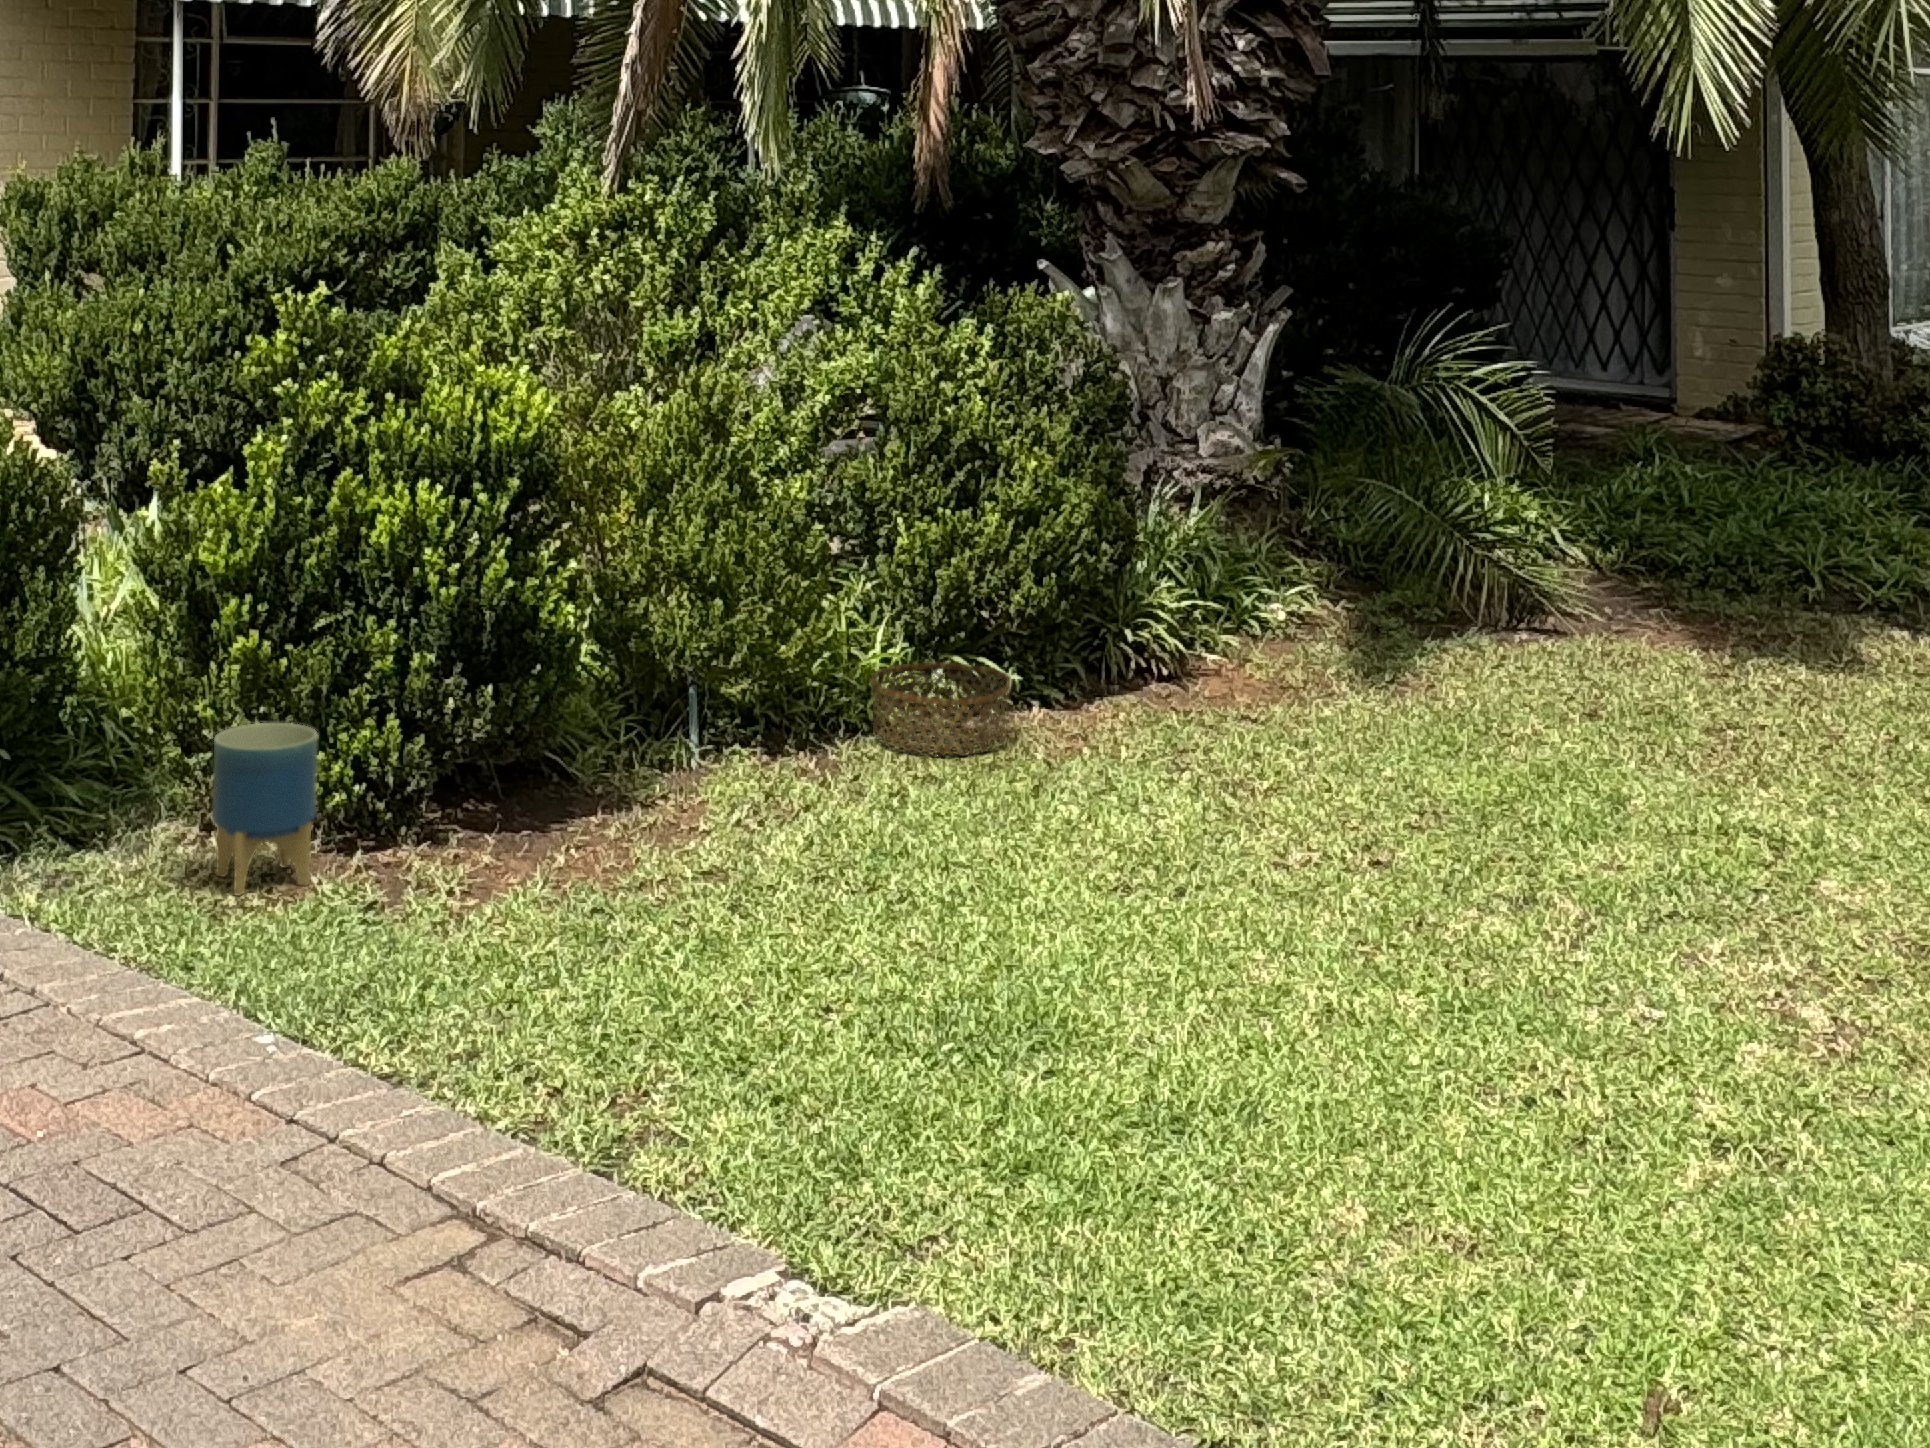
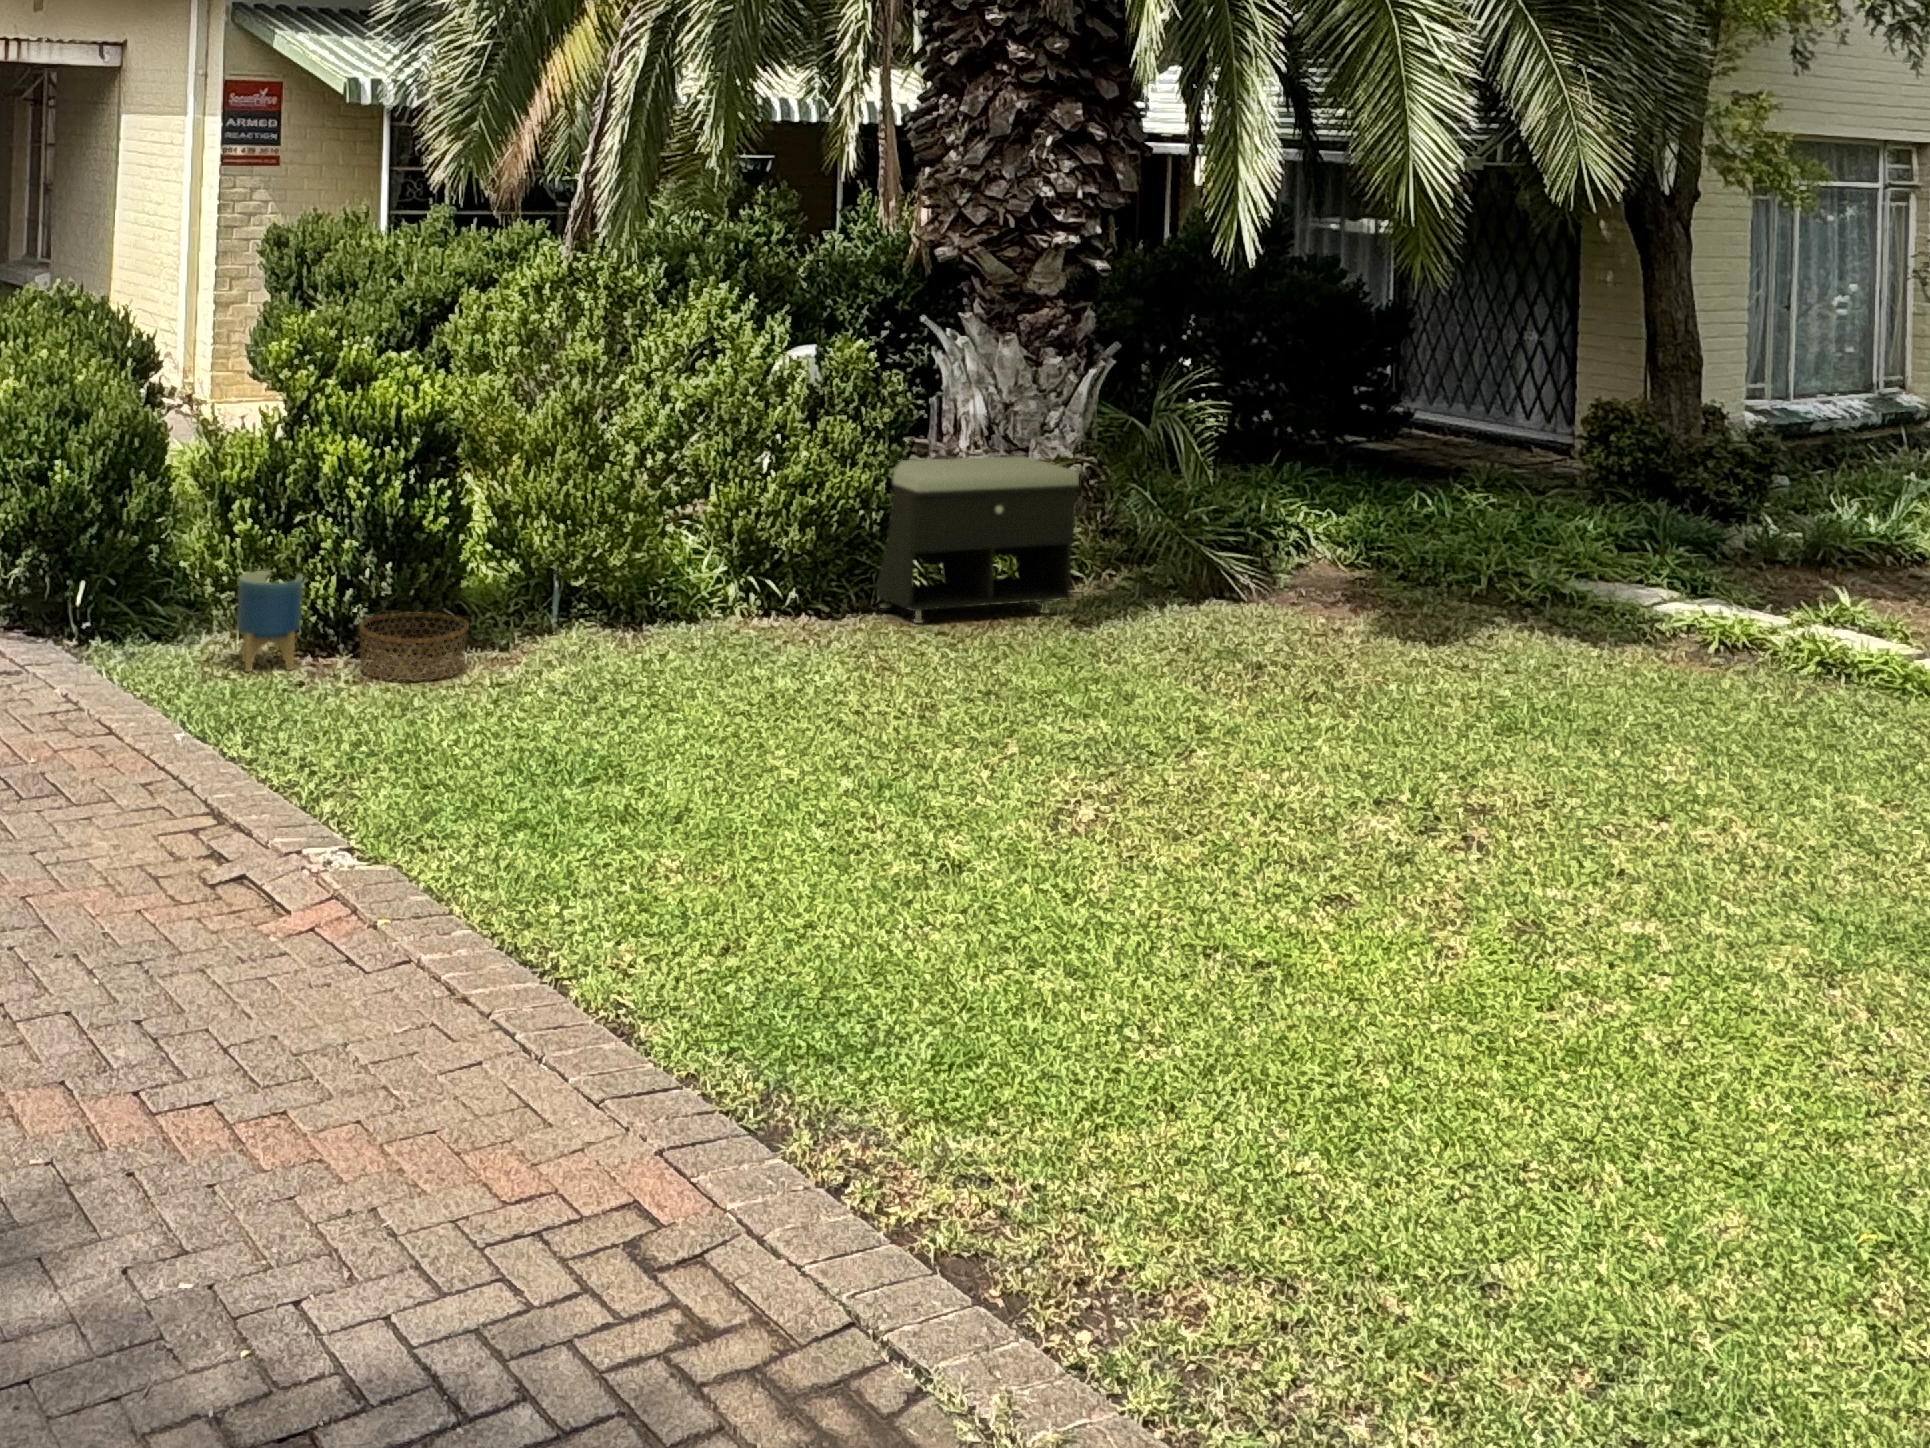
storage bench: none [1040,465,1340,718] -> present [876,456,1079,623]
basket: present [870,662,1011,756] -> present [359,612,469,682]

